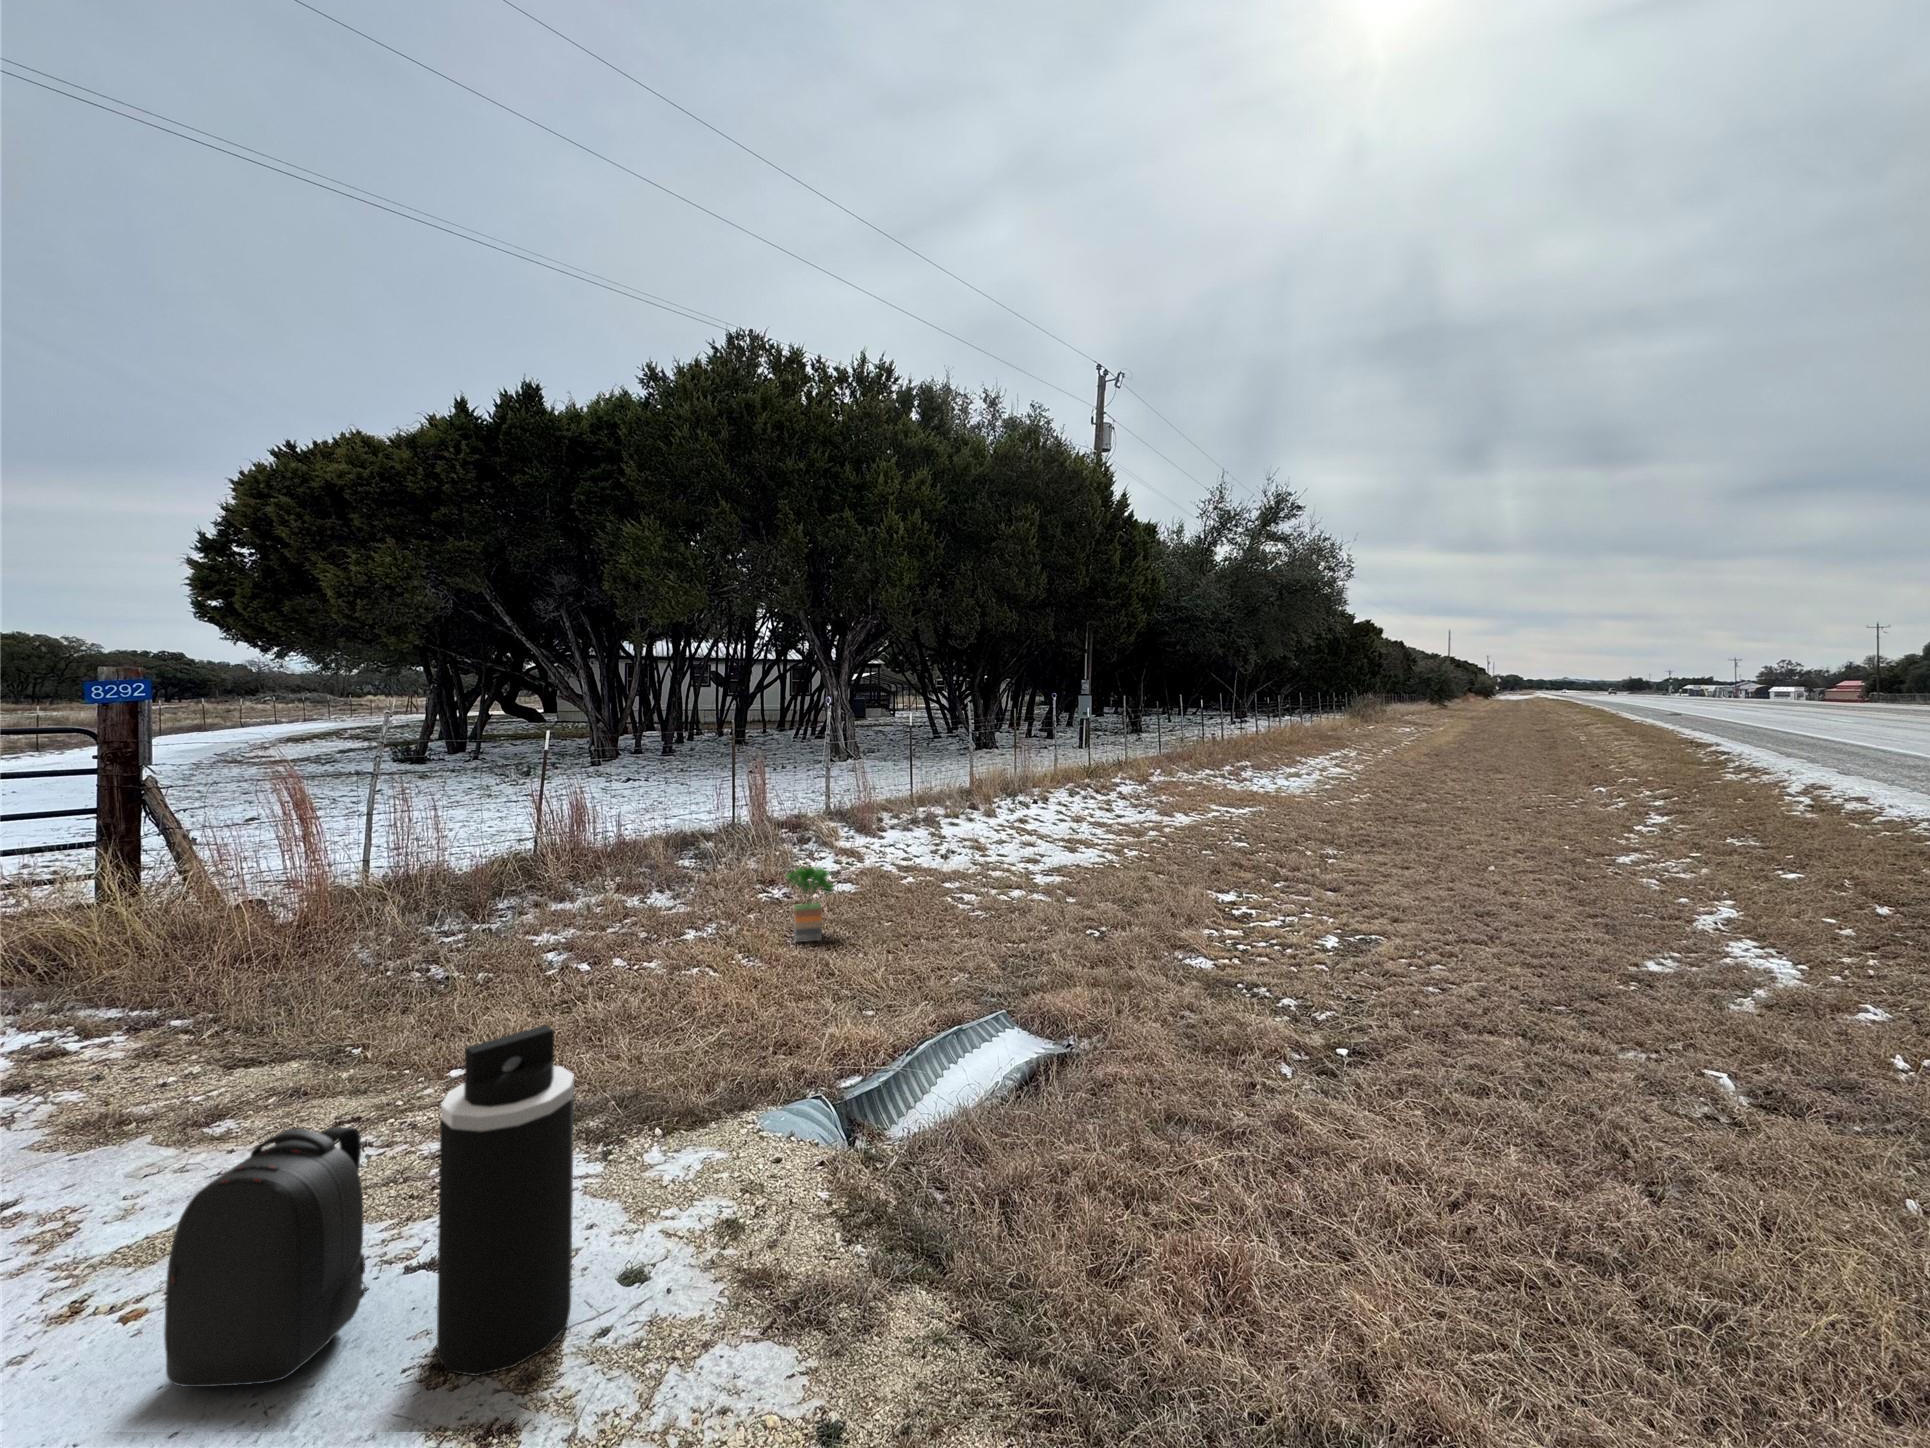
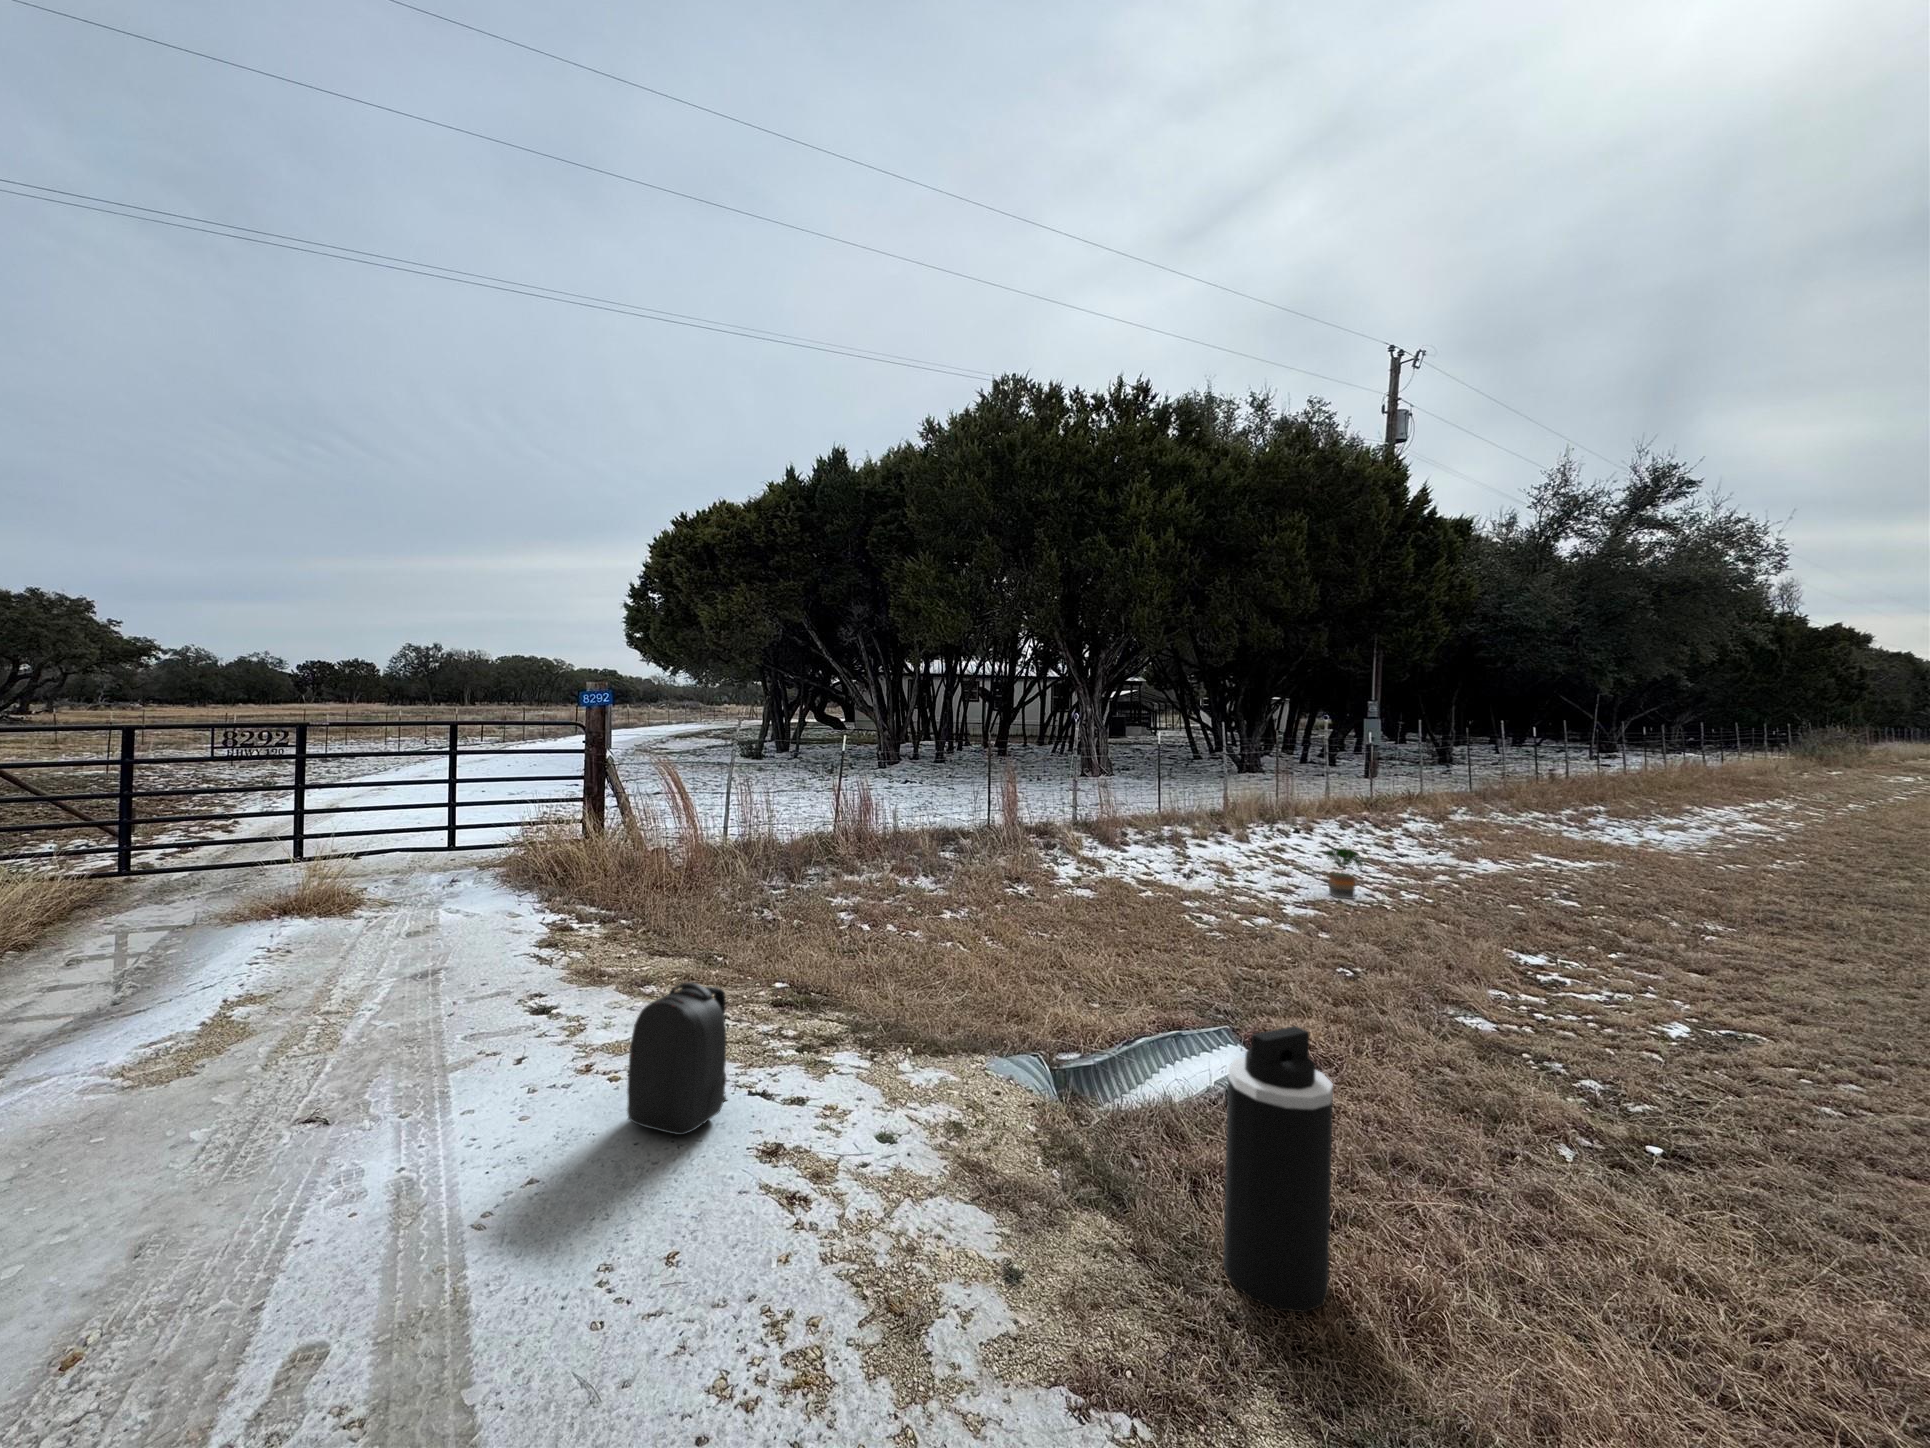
potted tree: present [786,867,834,942] -> present [1327,848,1363,899]
trash can: present [437,1025,574,1376] -> present [1223,1026,1333,1313]

